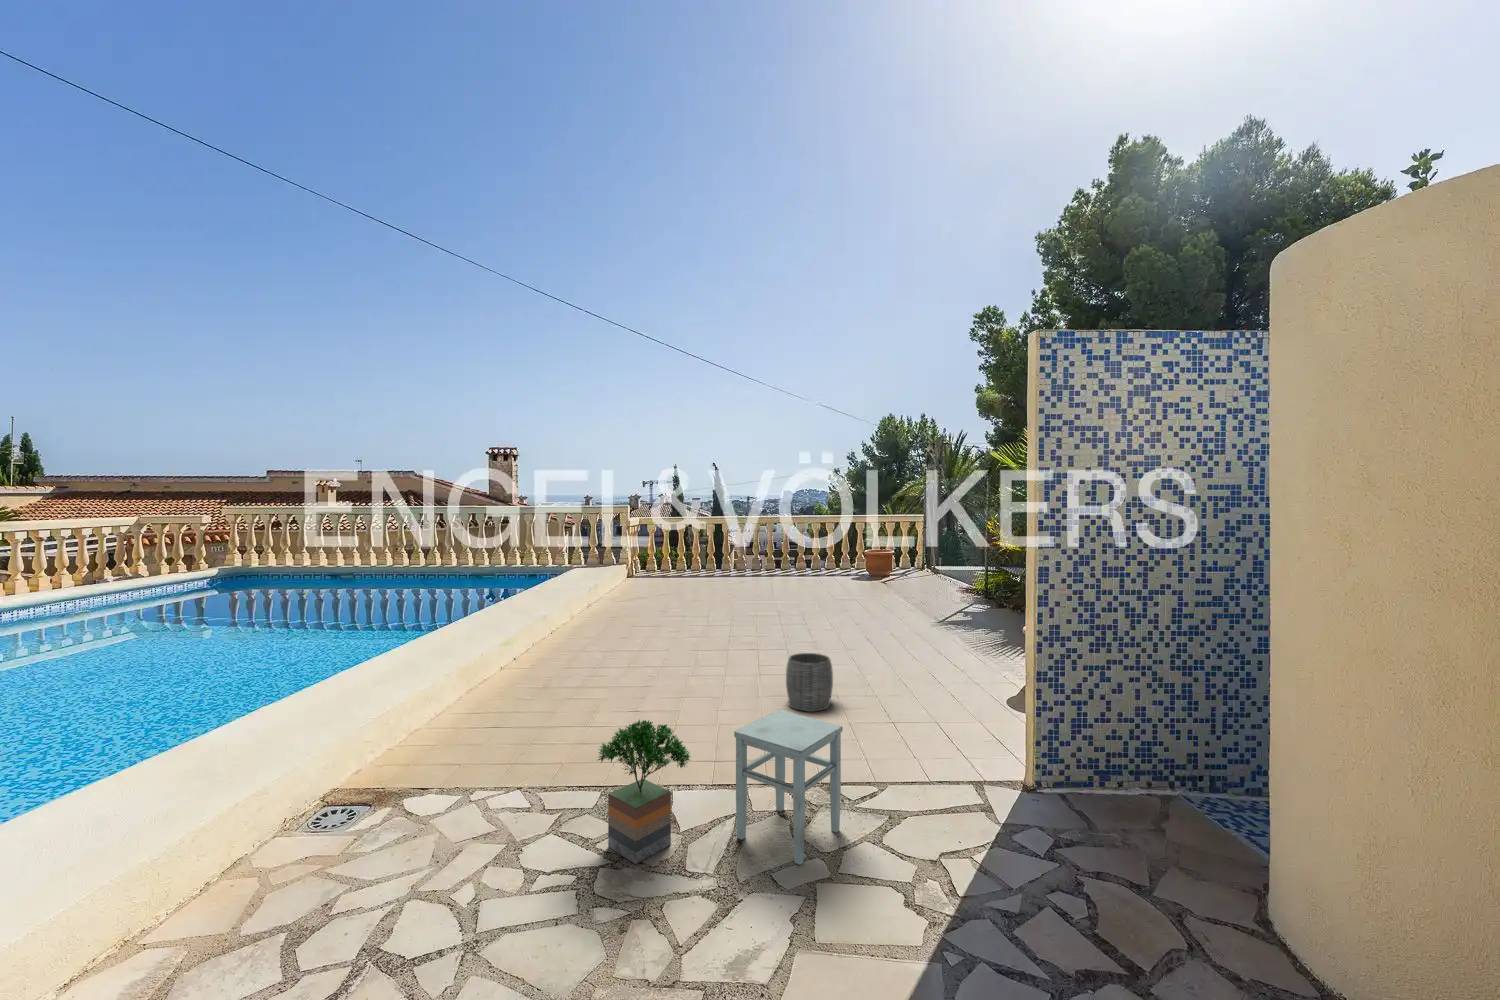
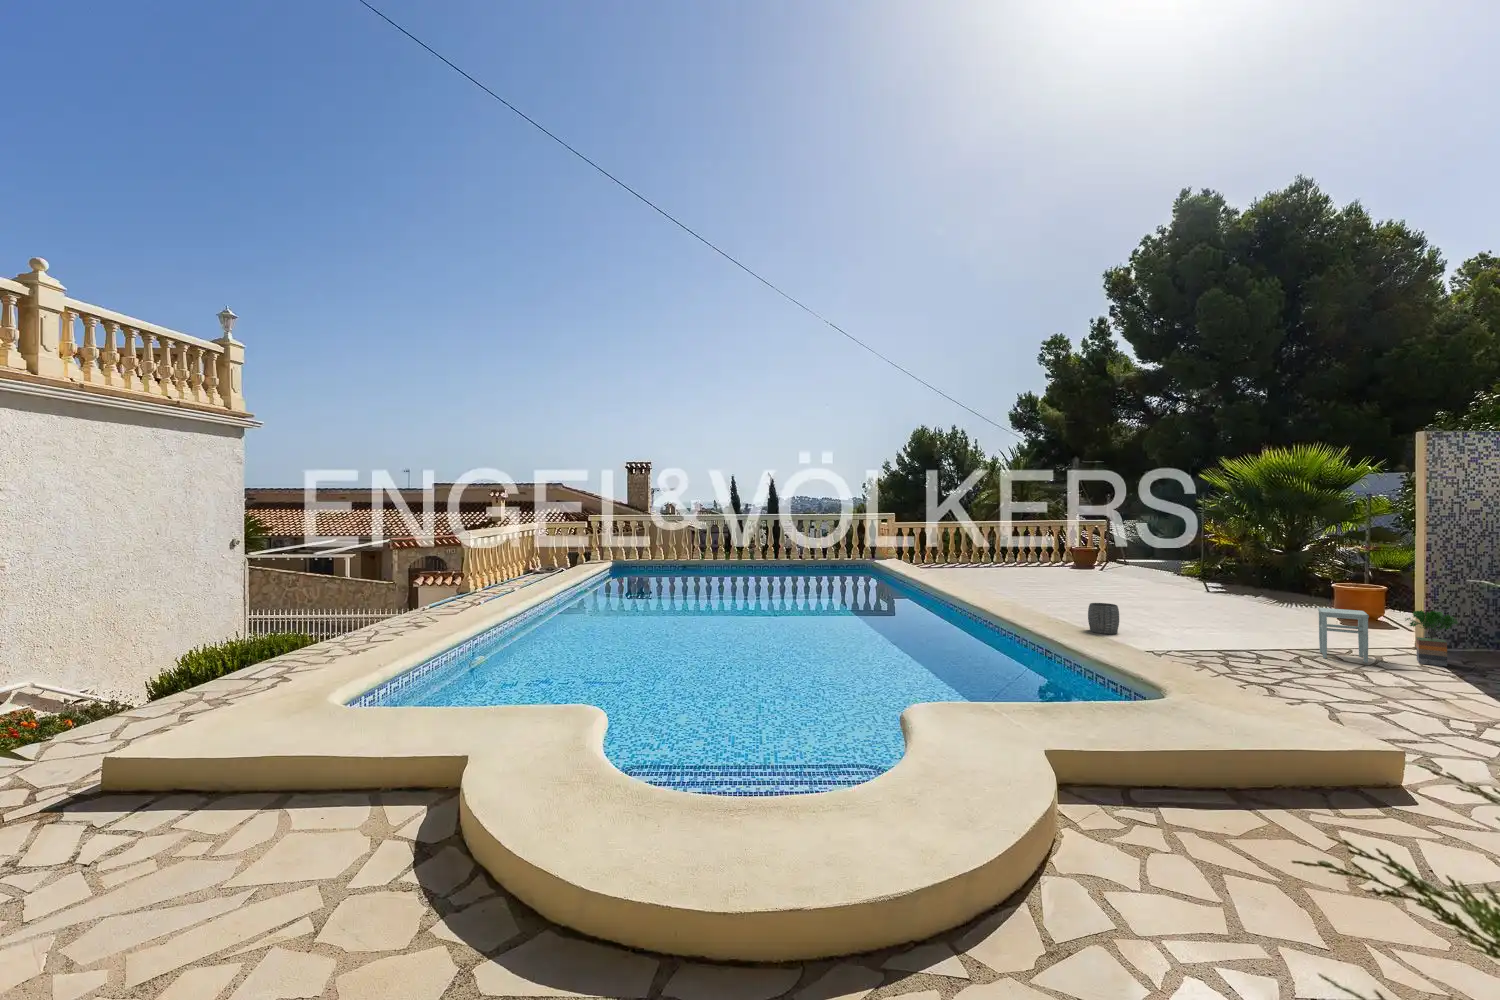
woven basket: present [786,653,833,712] -> present [1088,603,1119,634]
potted tree: present [598,720,691,864] -> present [1405,610,1458,666]

